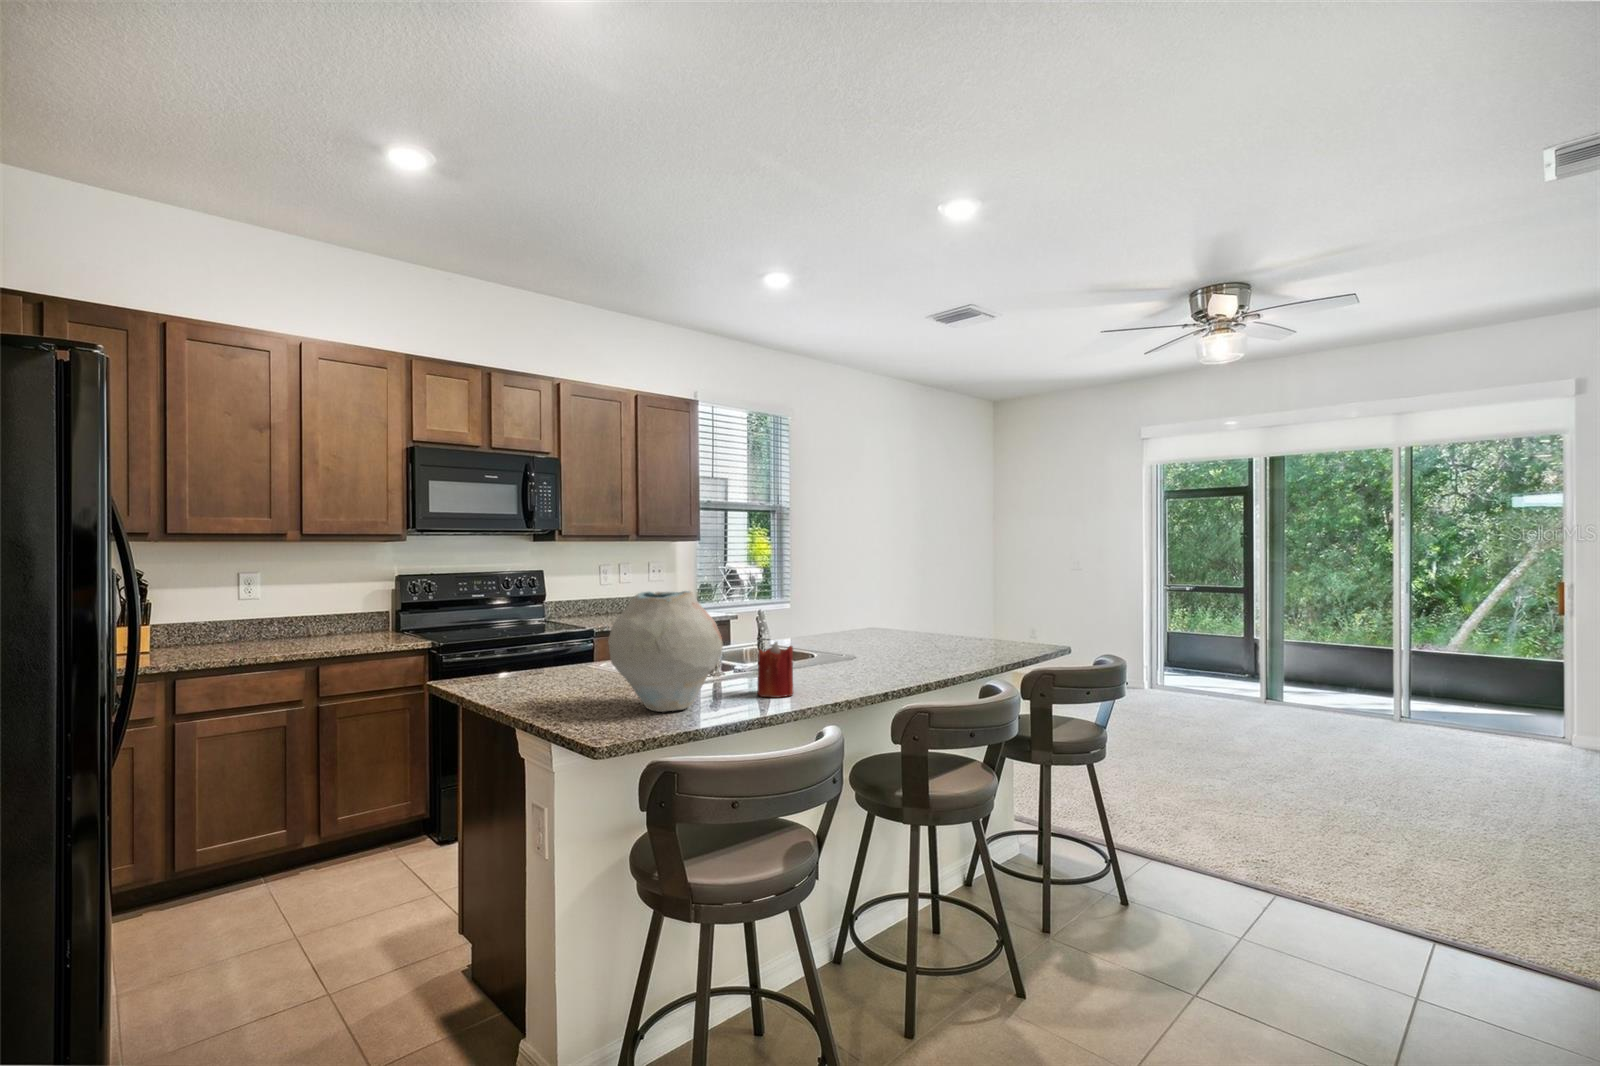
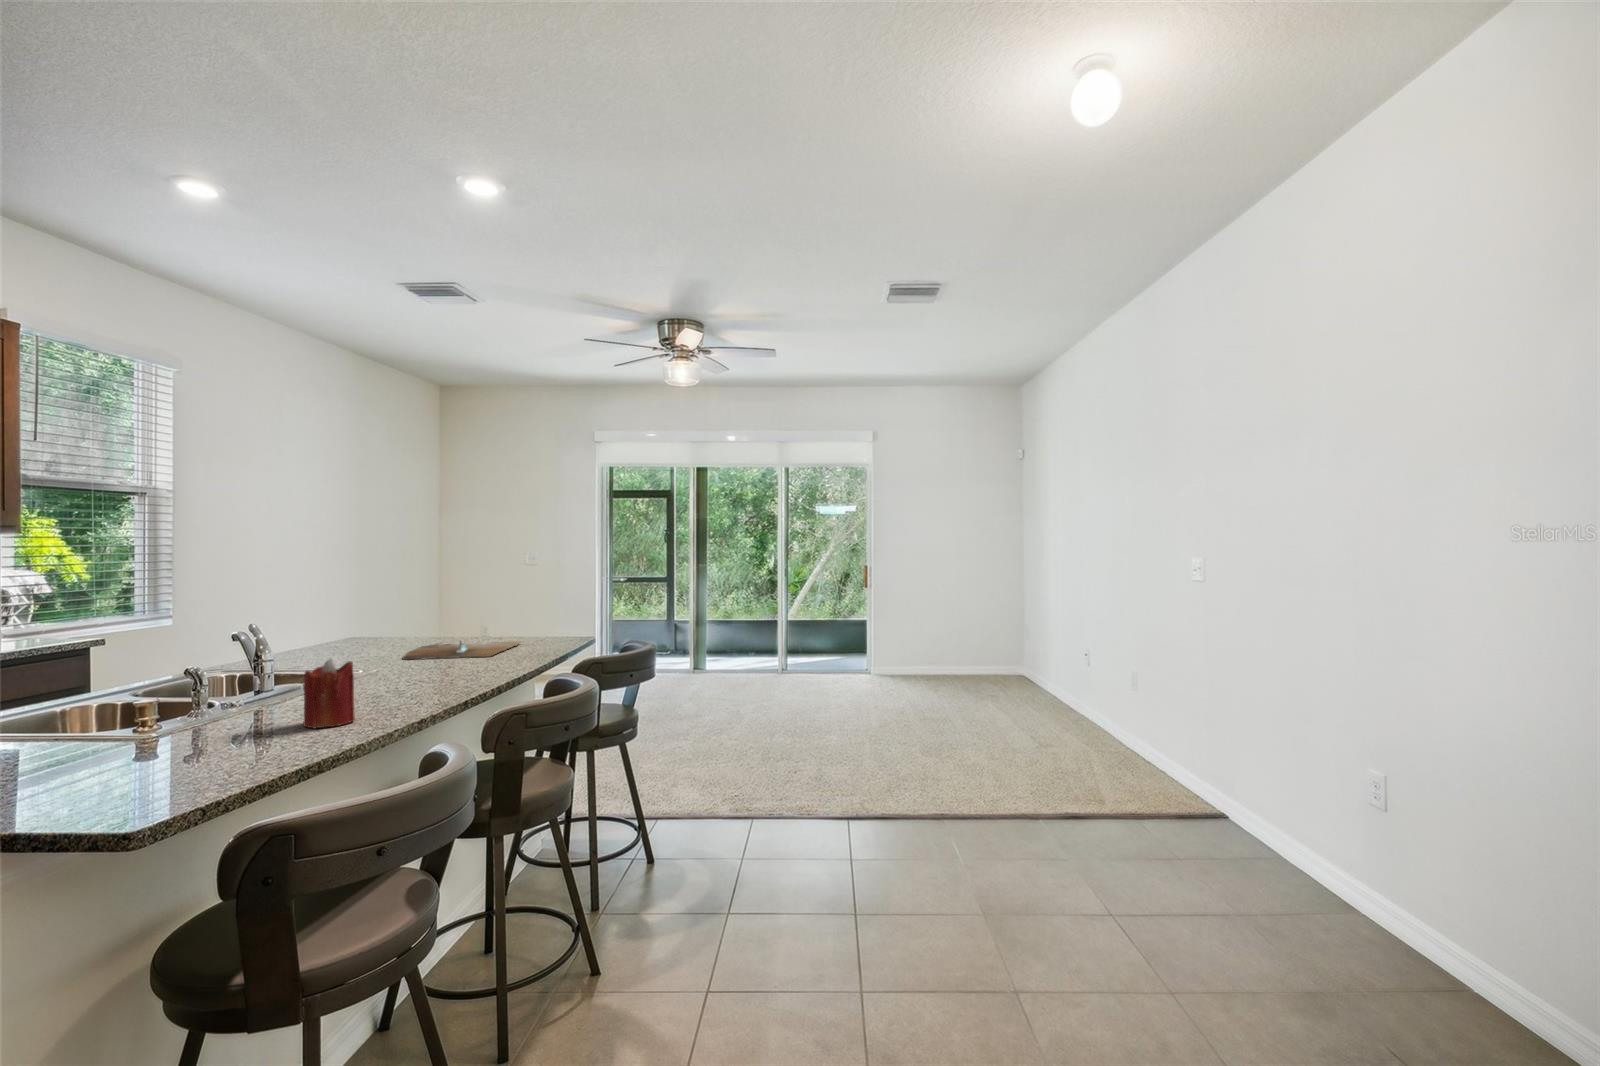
vase: present [608,591,723,712] -> none [76,603,274,771]
cutting board: none [884,638,996,656] -> present [403,642,520,660]

